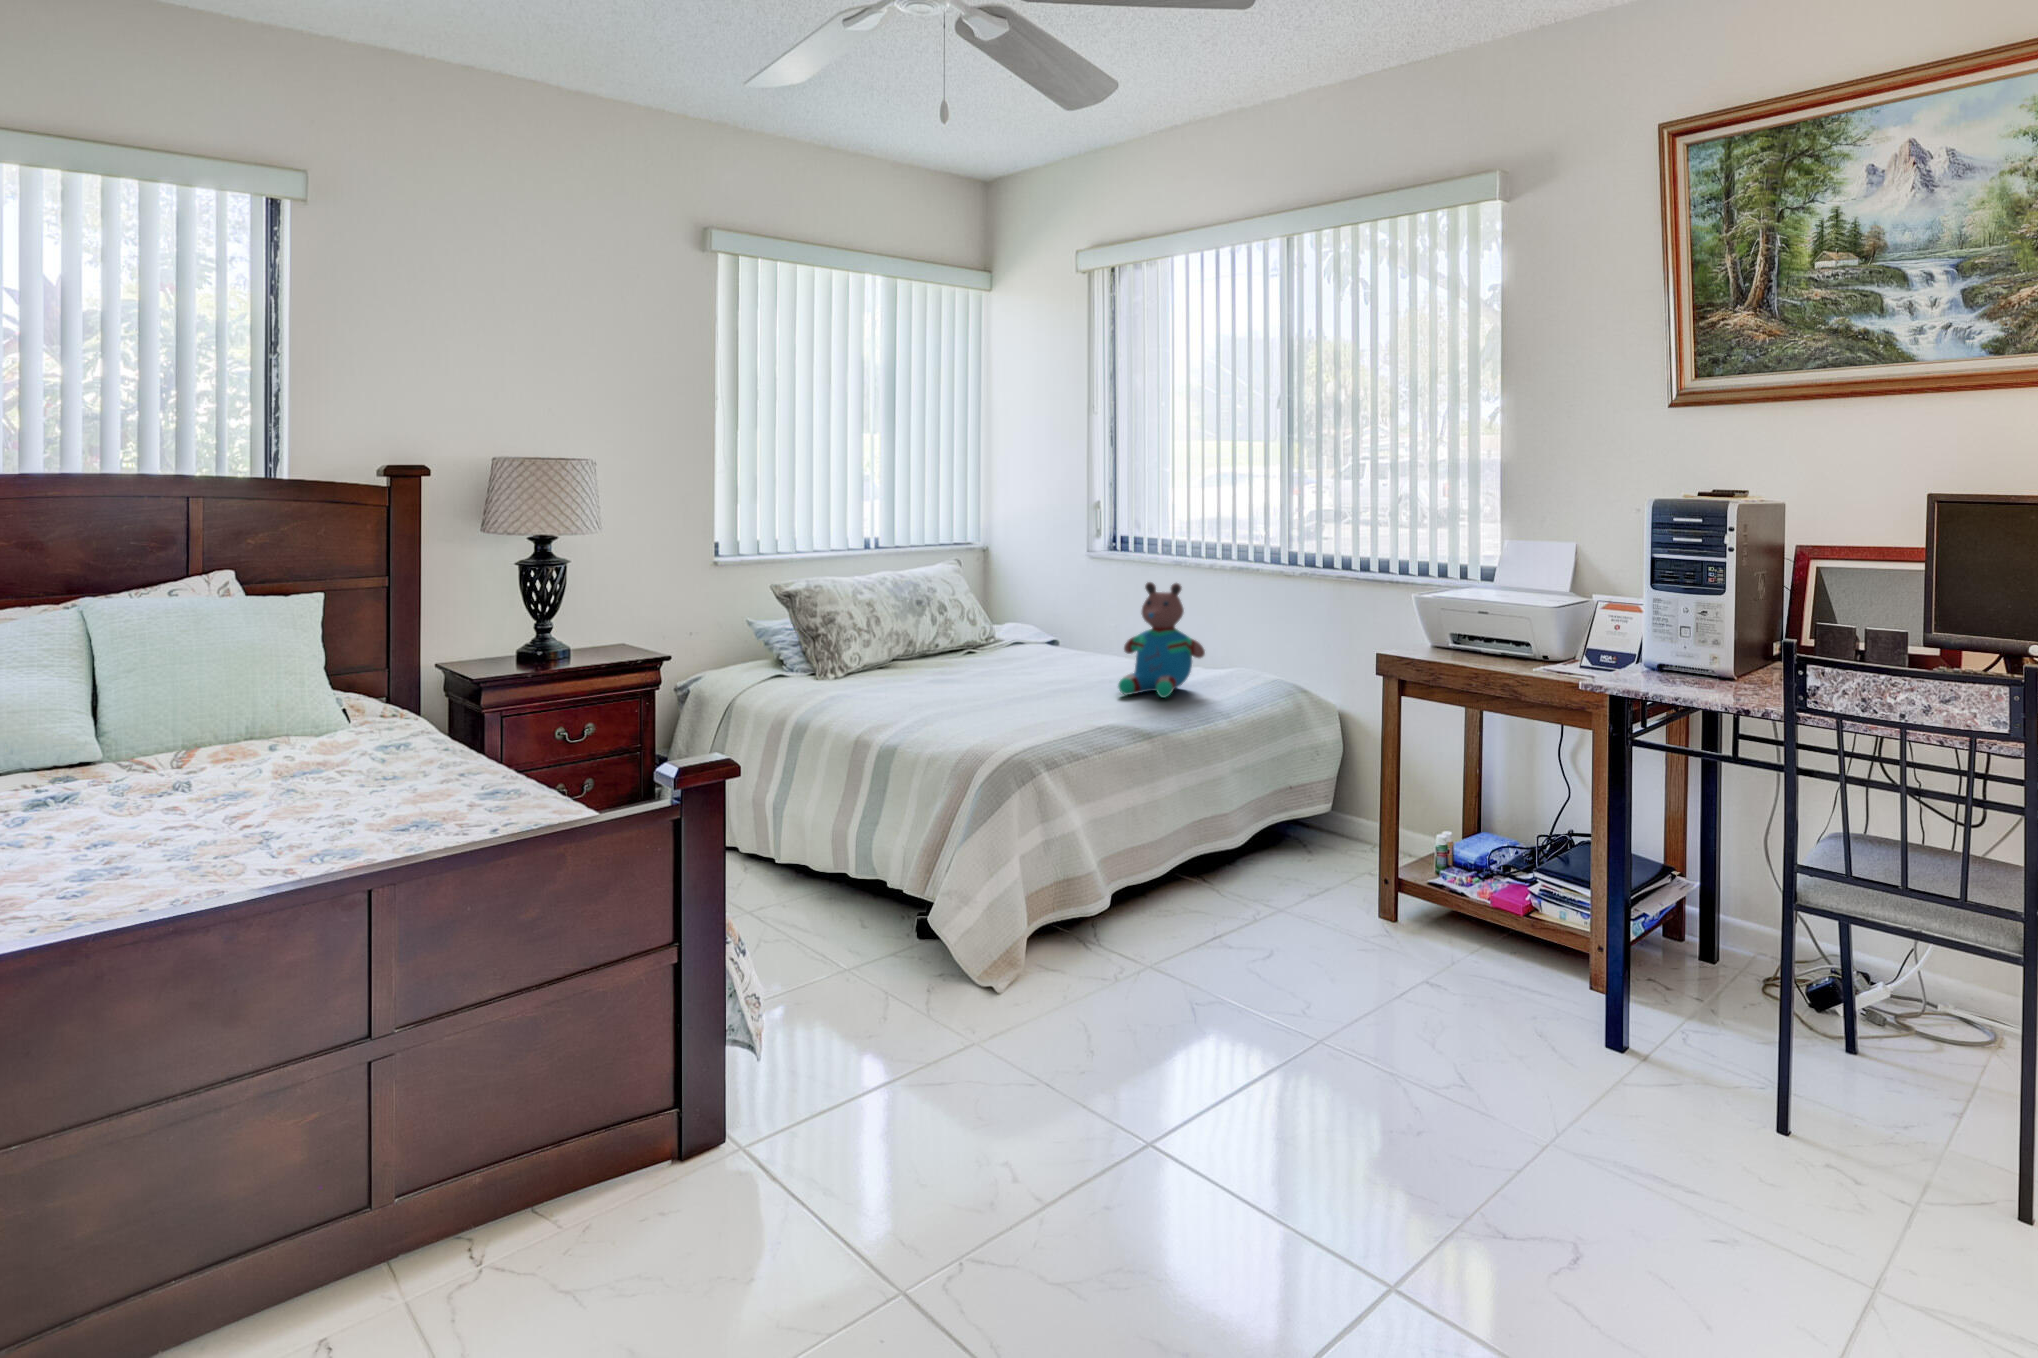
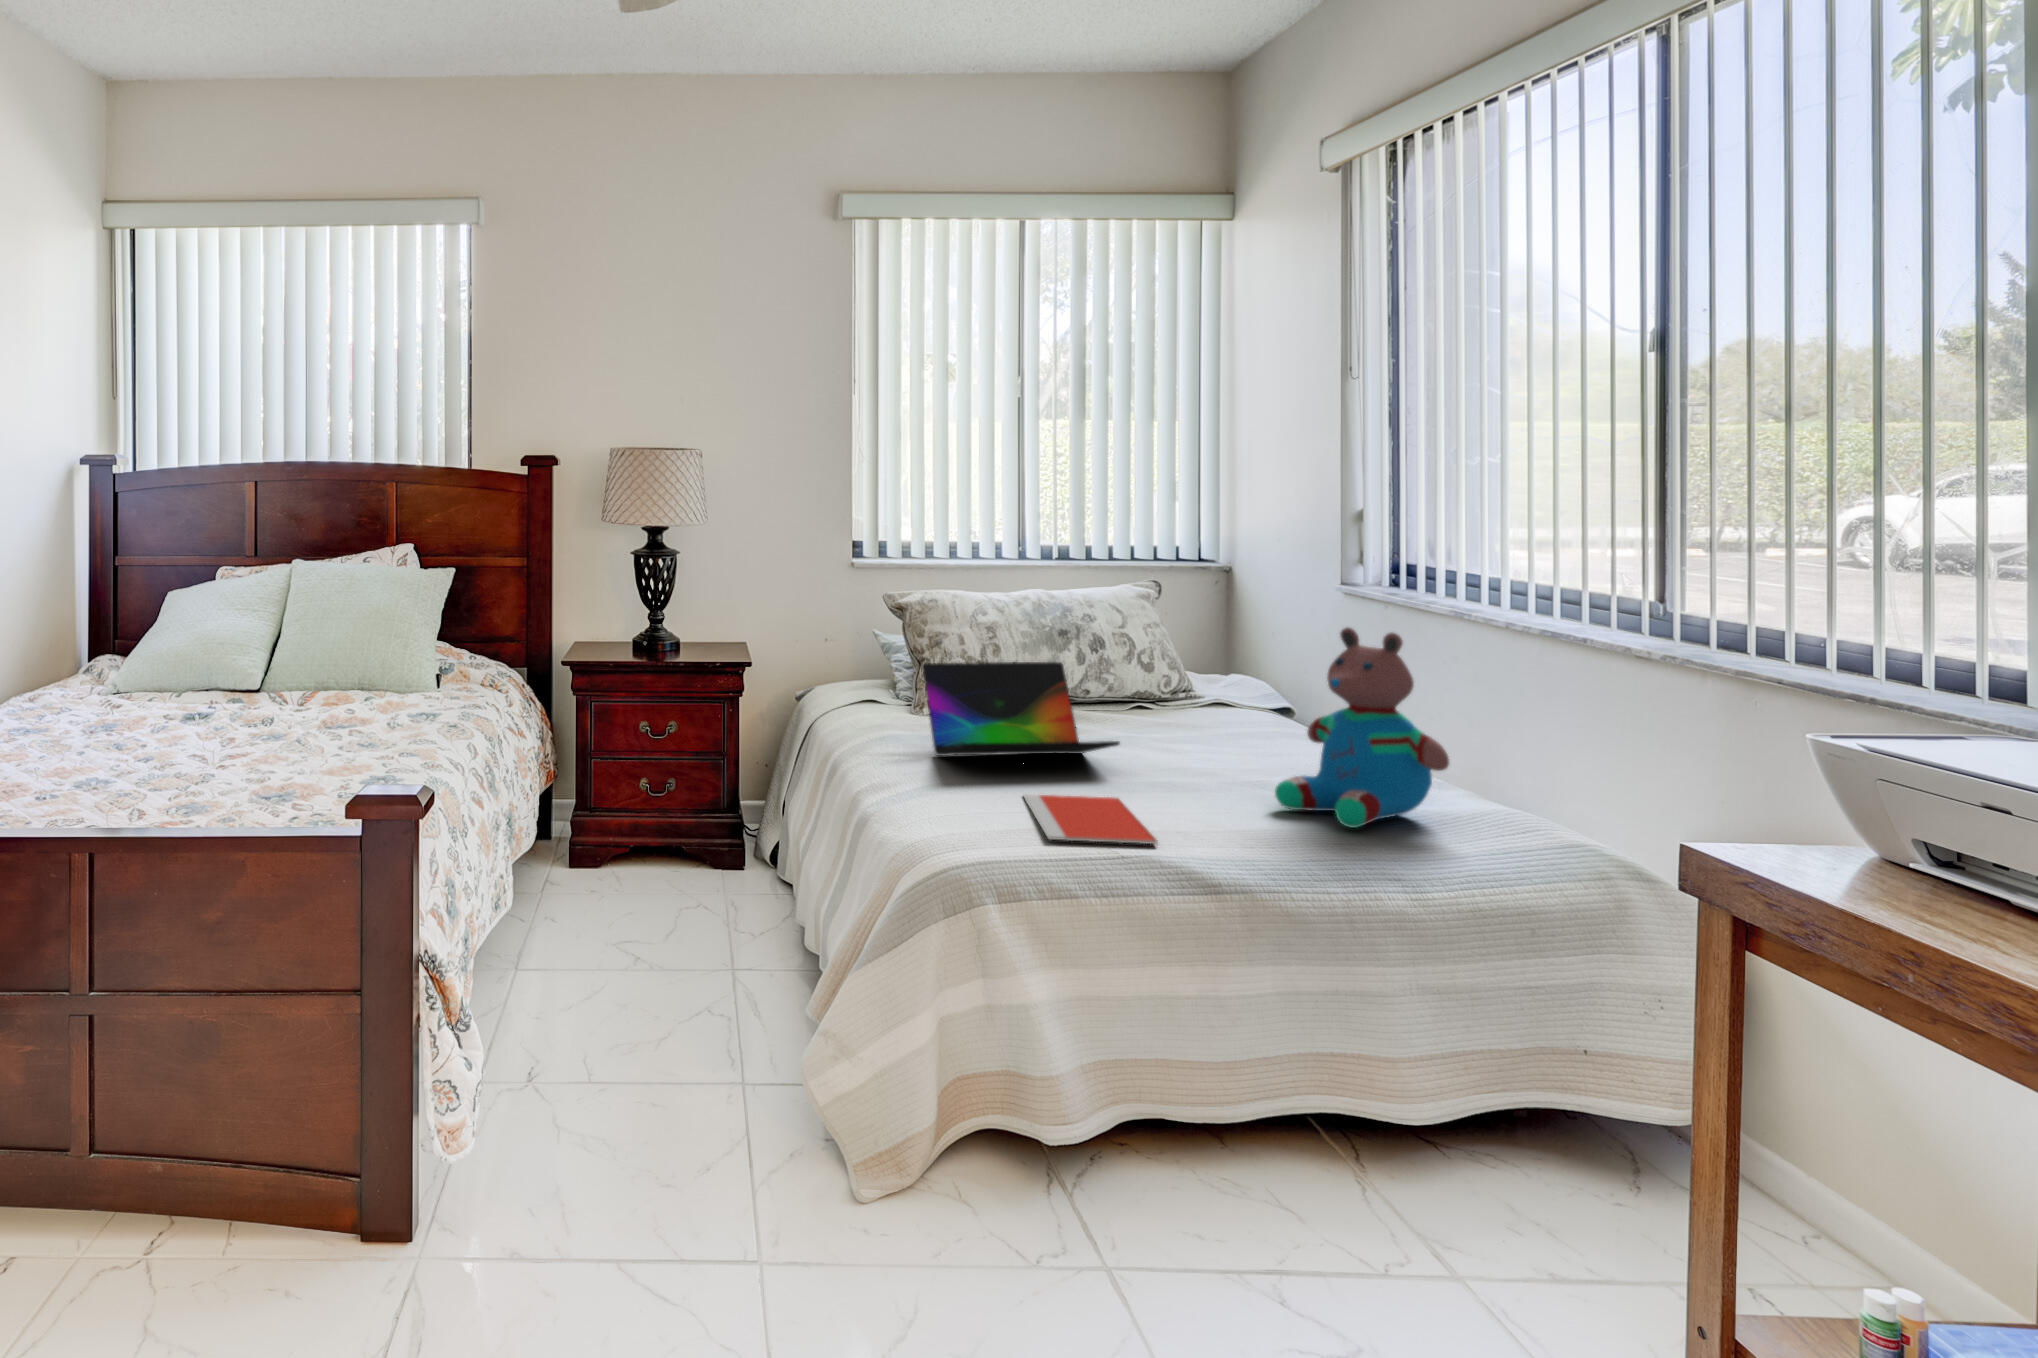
laptop: none [867,623,1018,703] -> present [923,662,1120,756]
notebook: none [981,706,1090,735] -> present [1024,794,1158,844]

